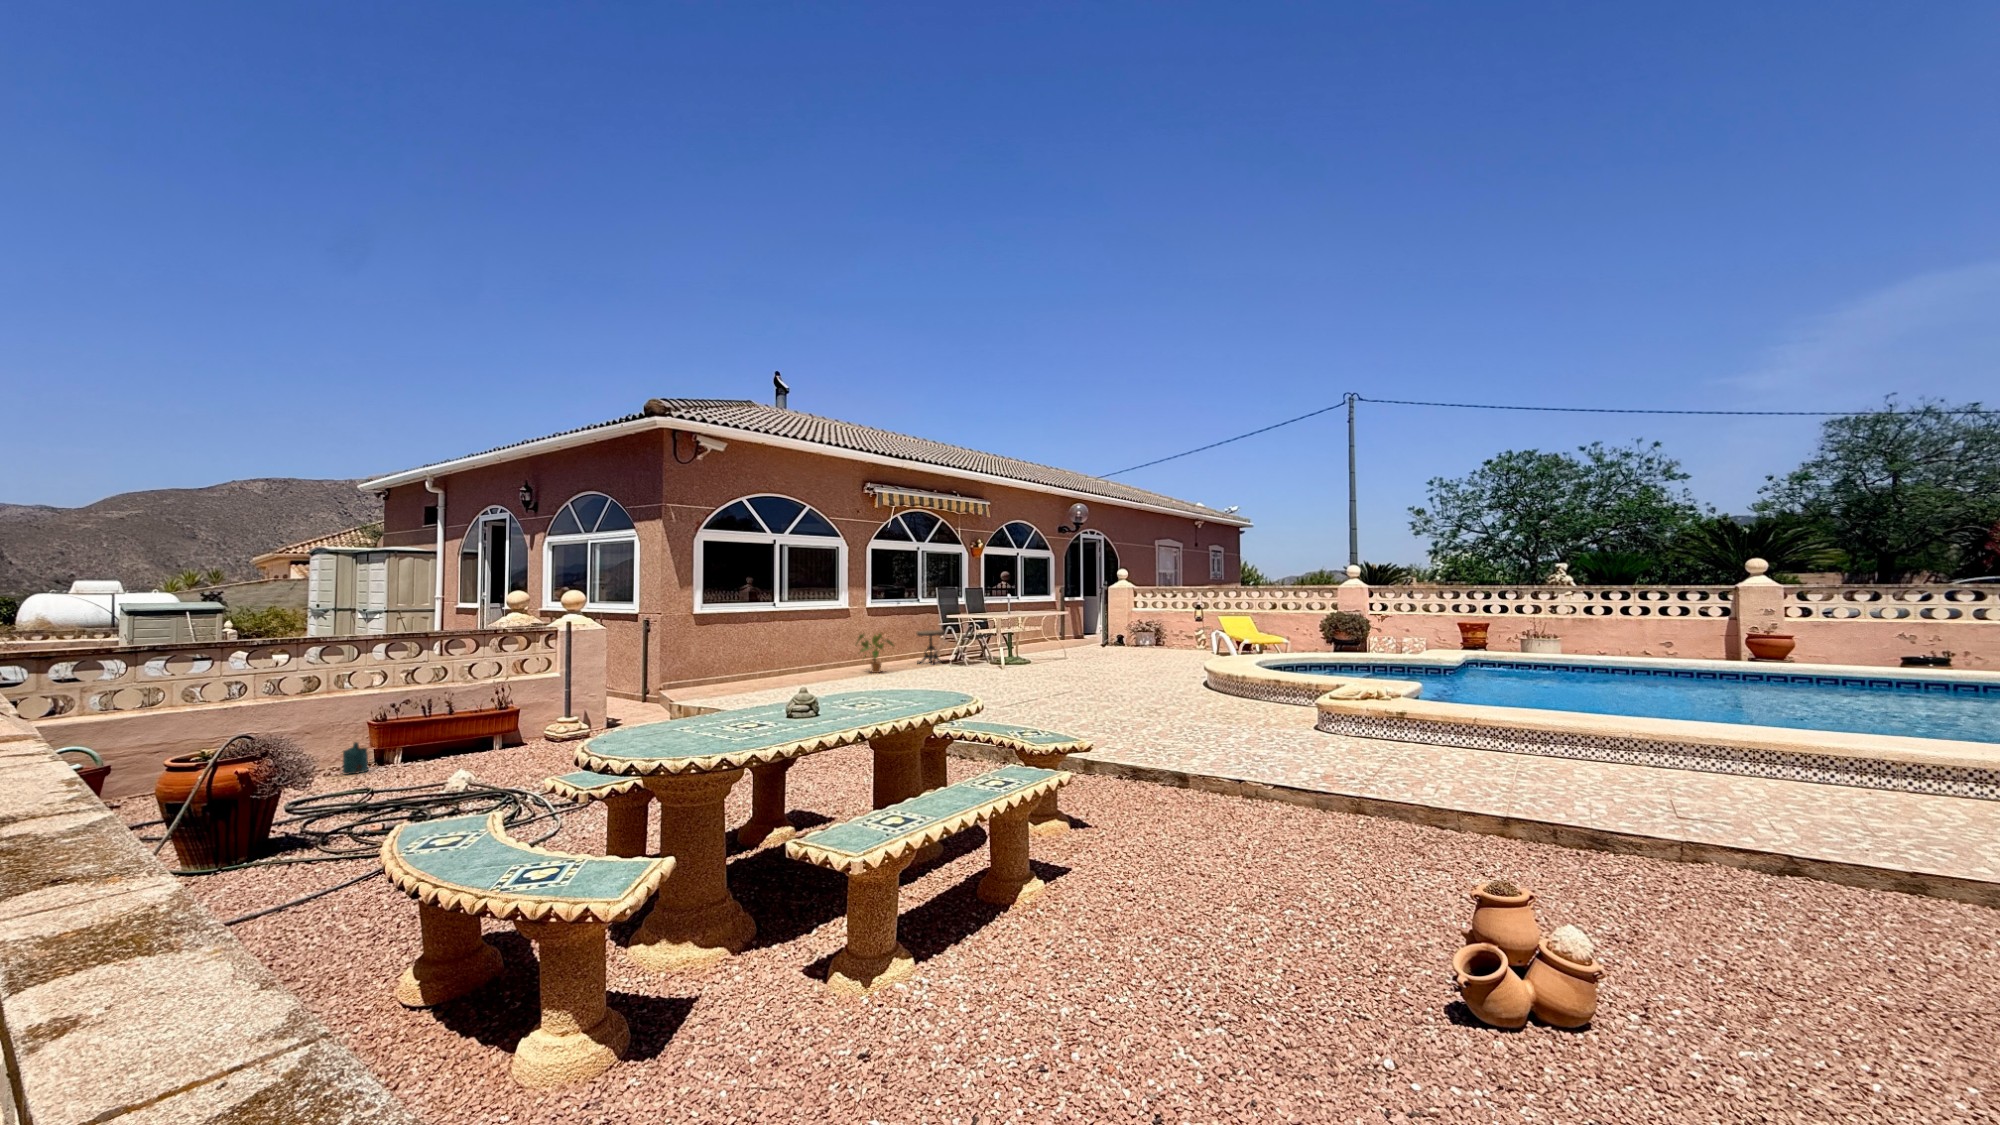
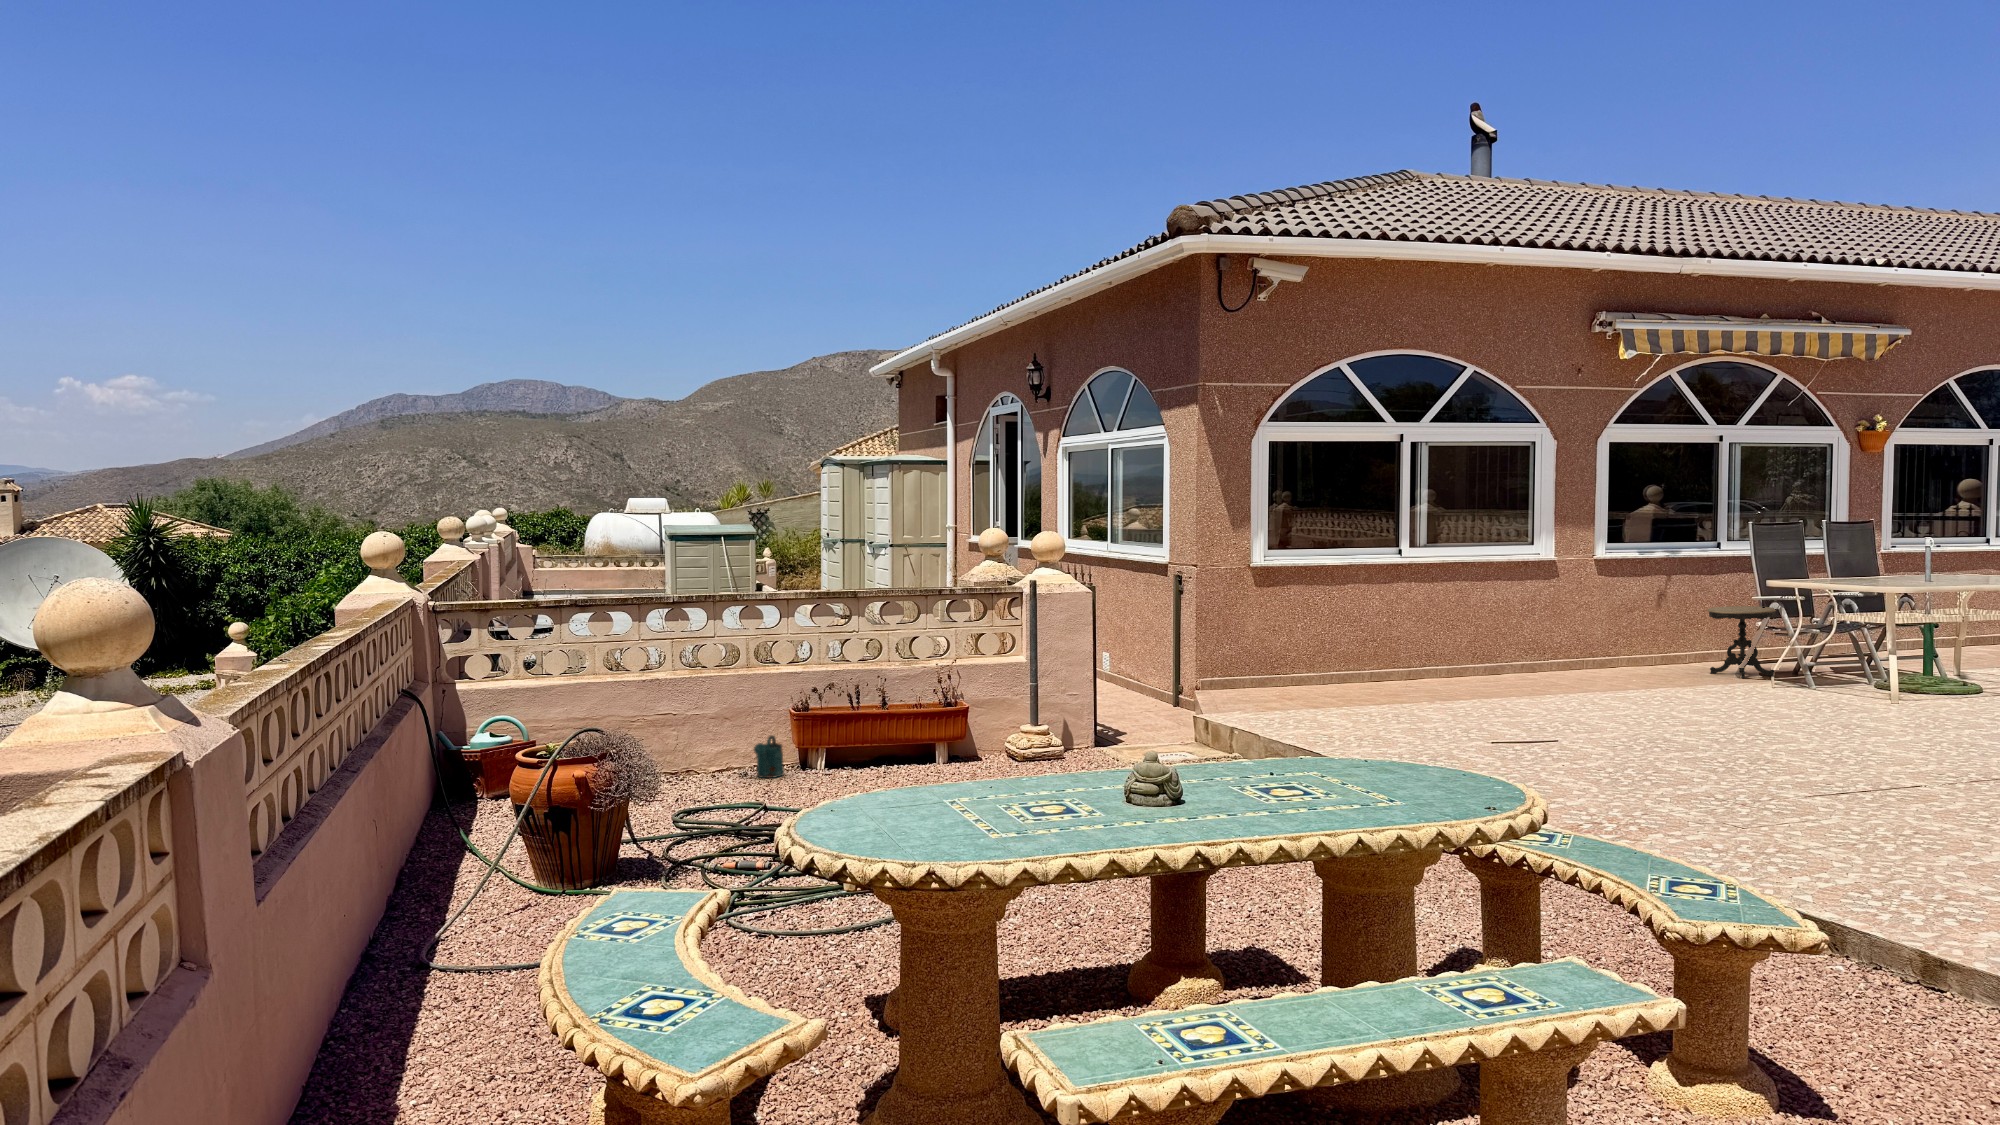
house plant: present [856,633,894,673] -> none [1566,608,1651,687]

